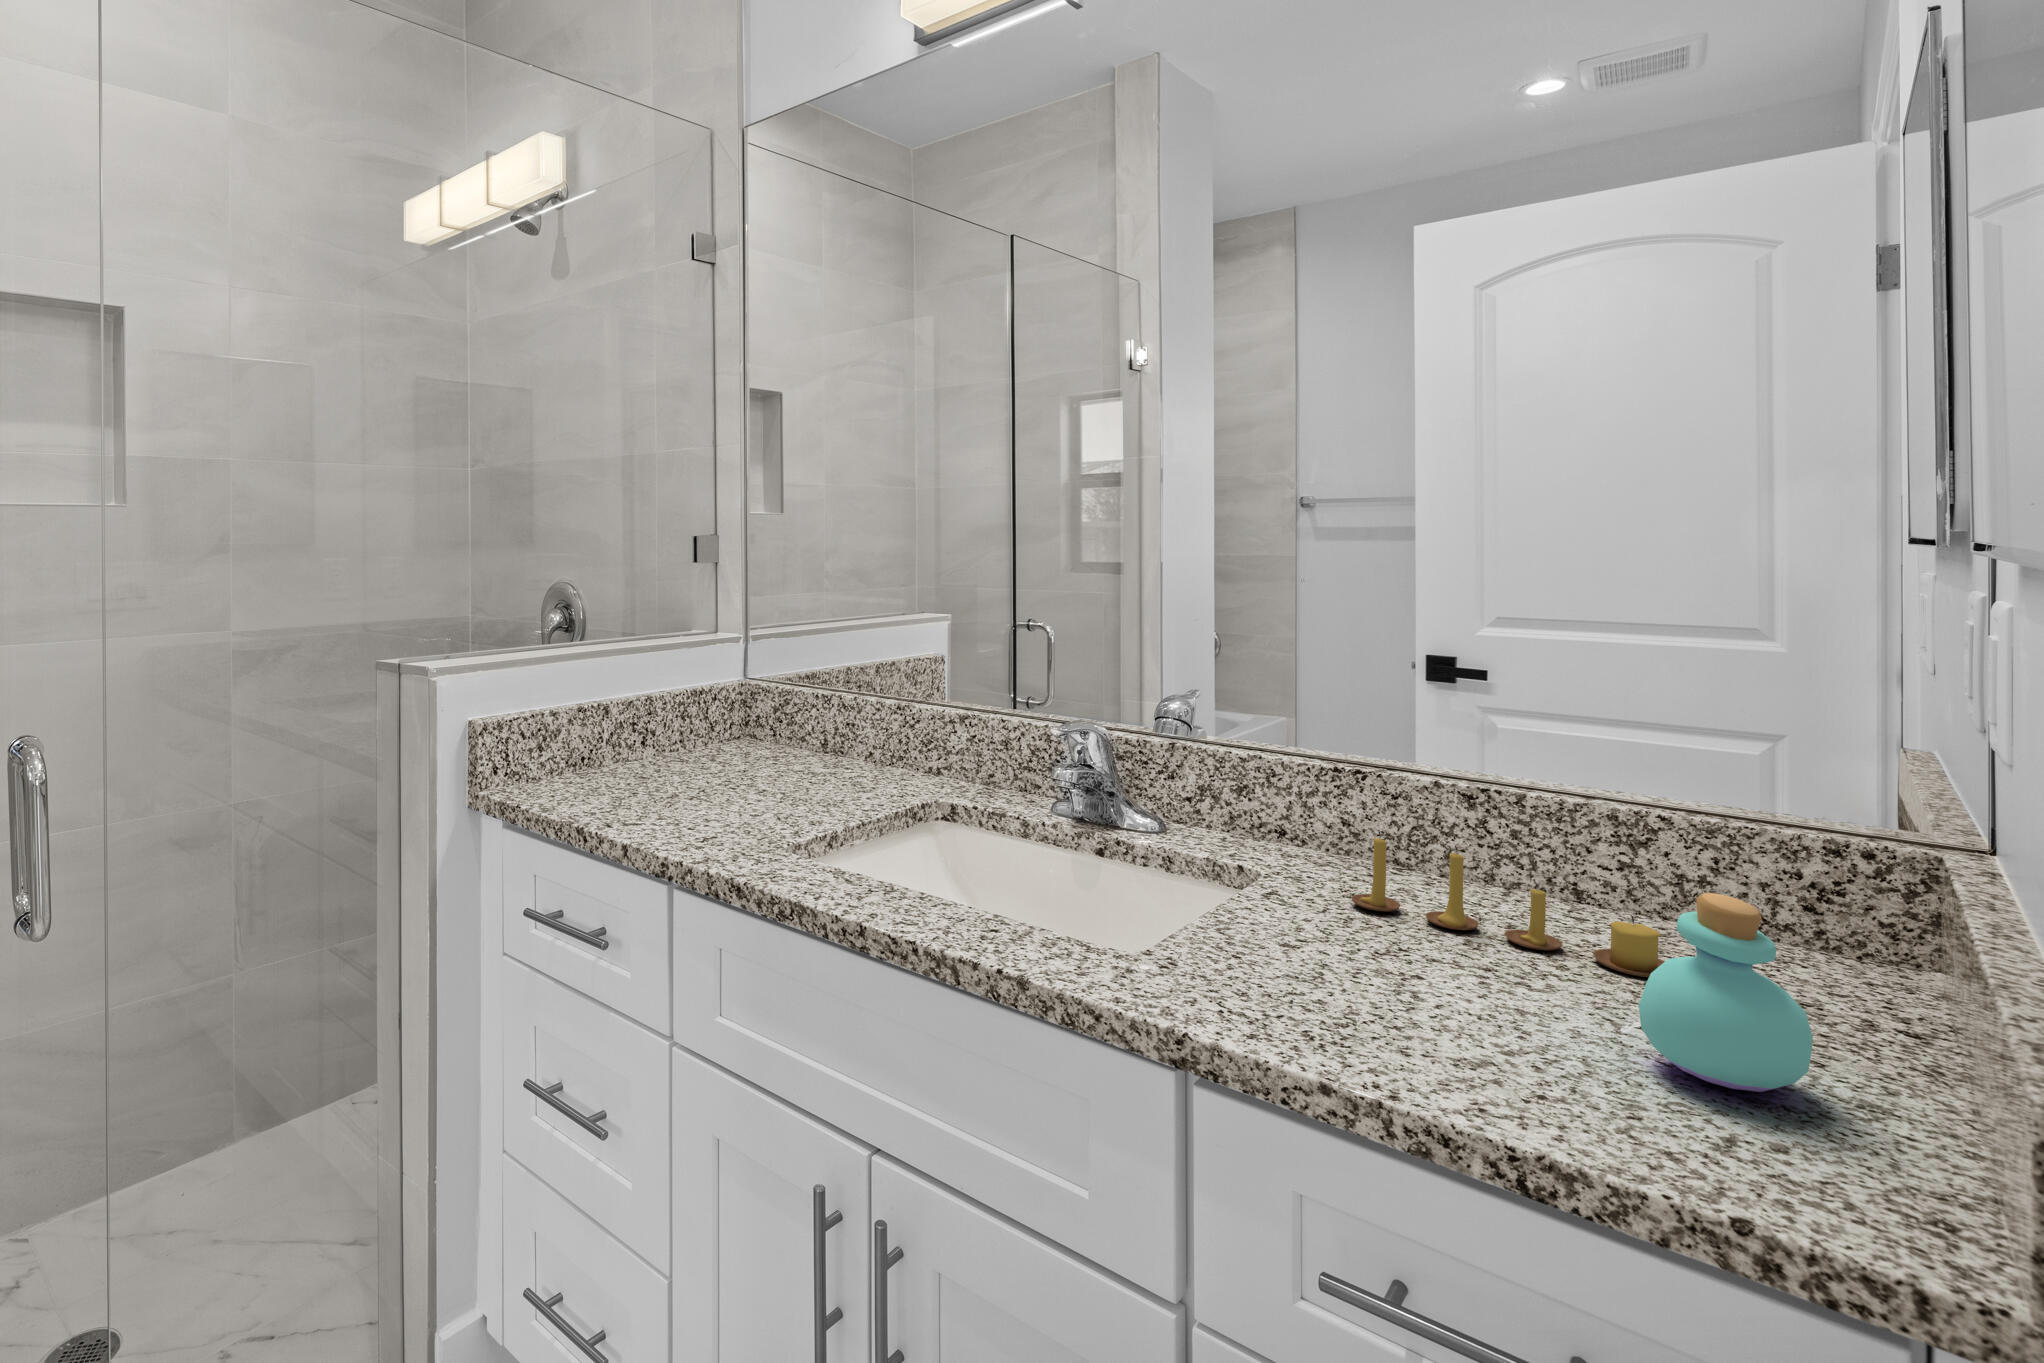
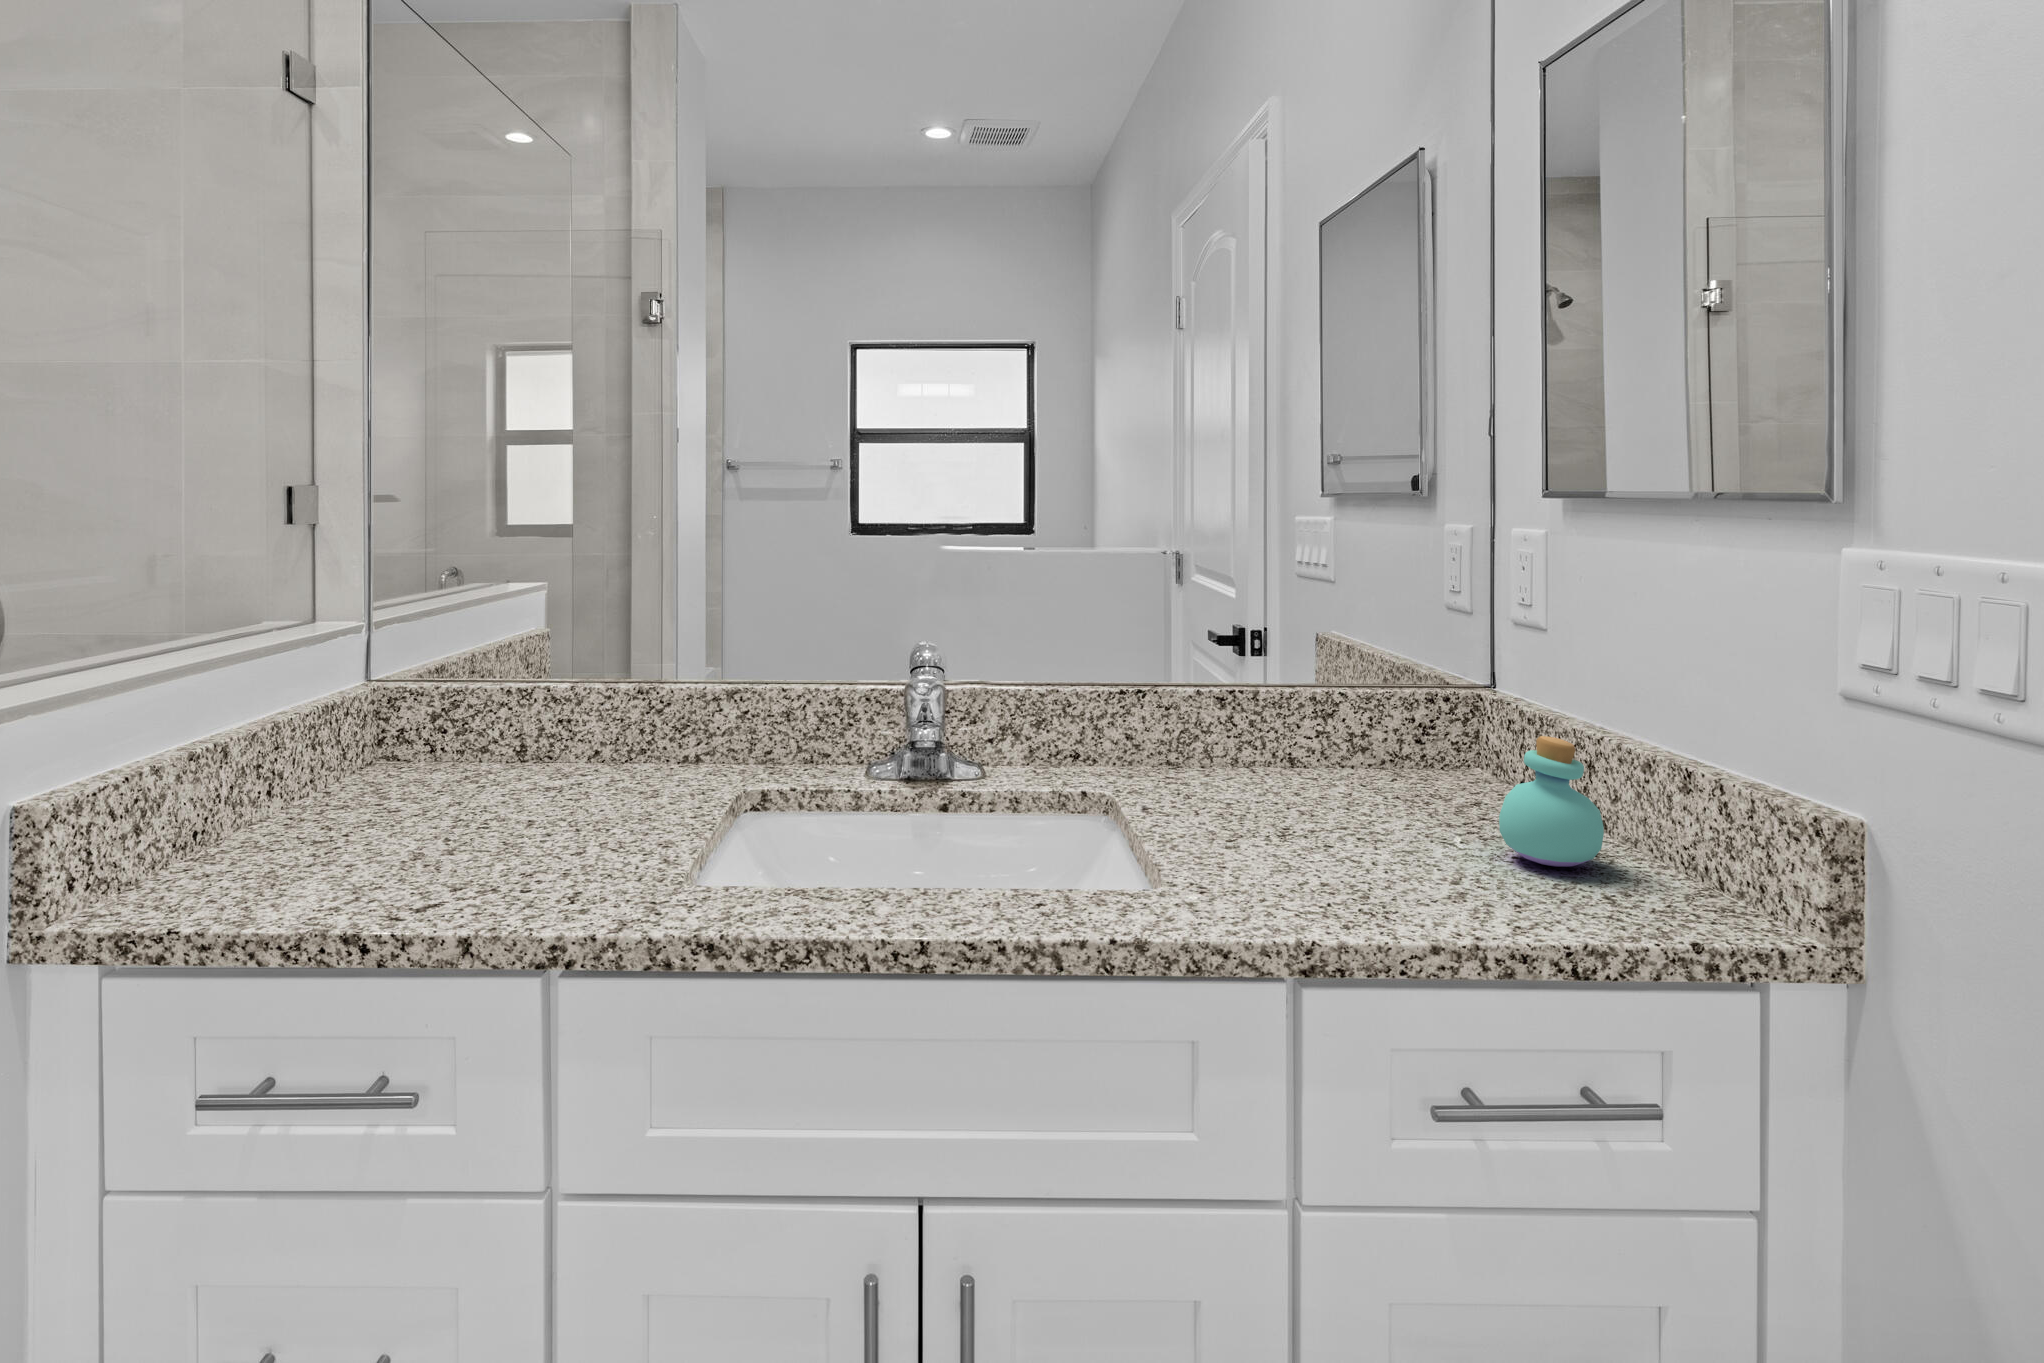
candle: present [1351,831,1664,977] -> none [1198,737,1418,809]

